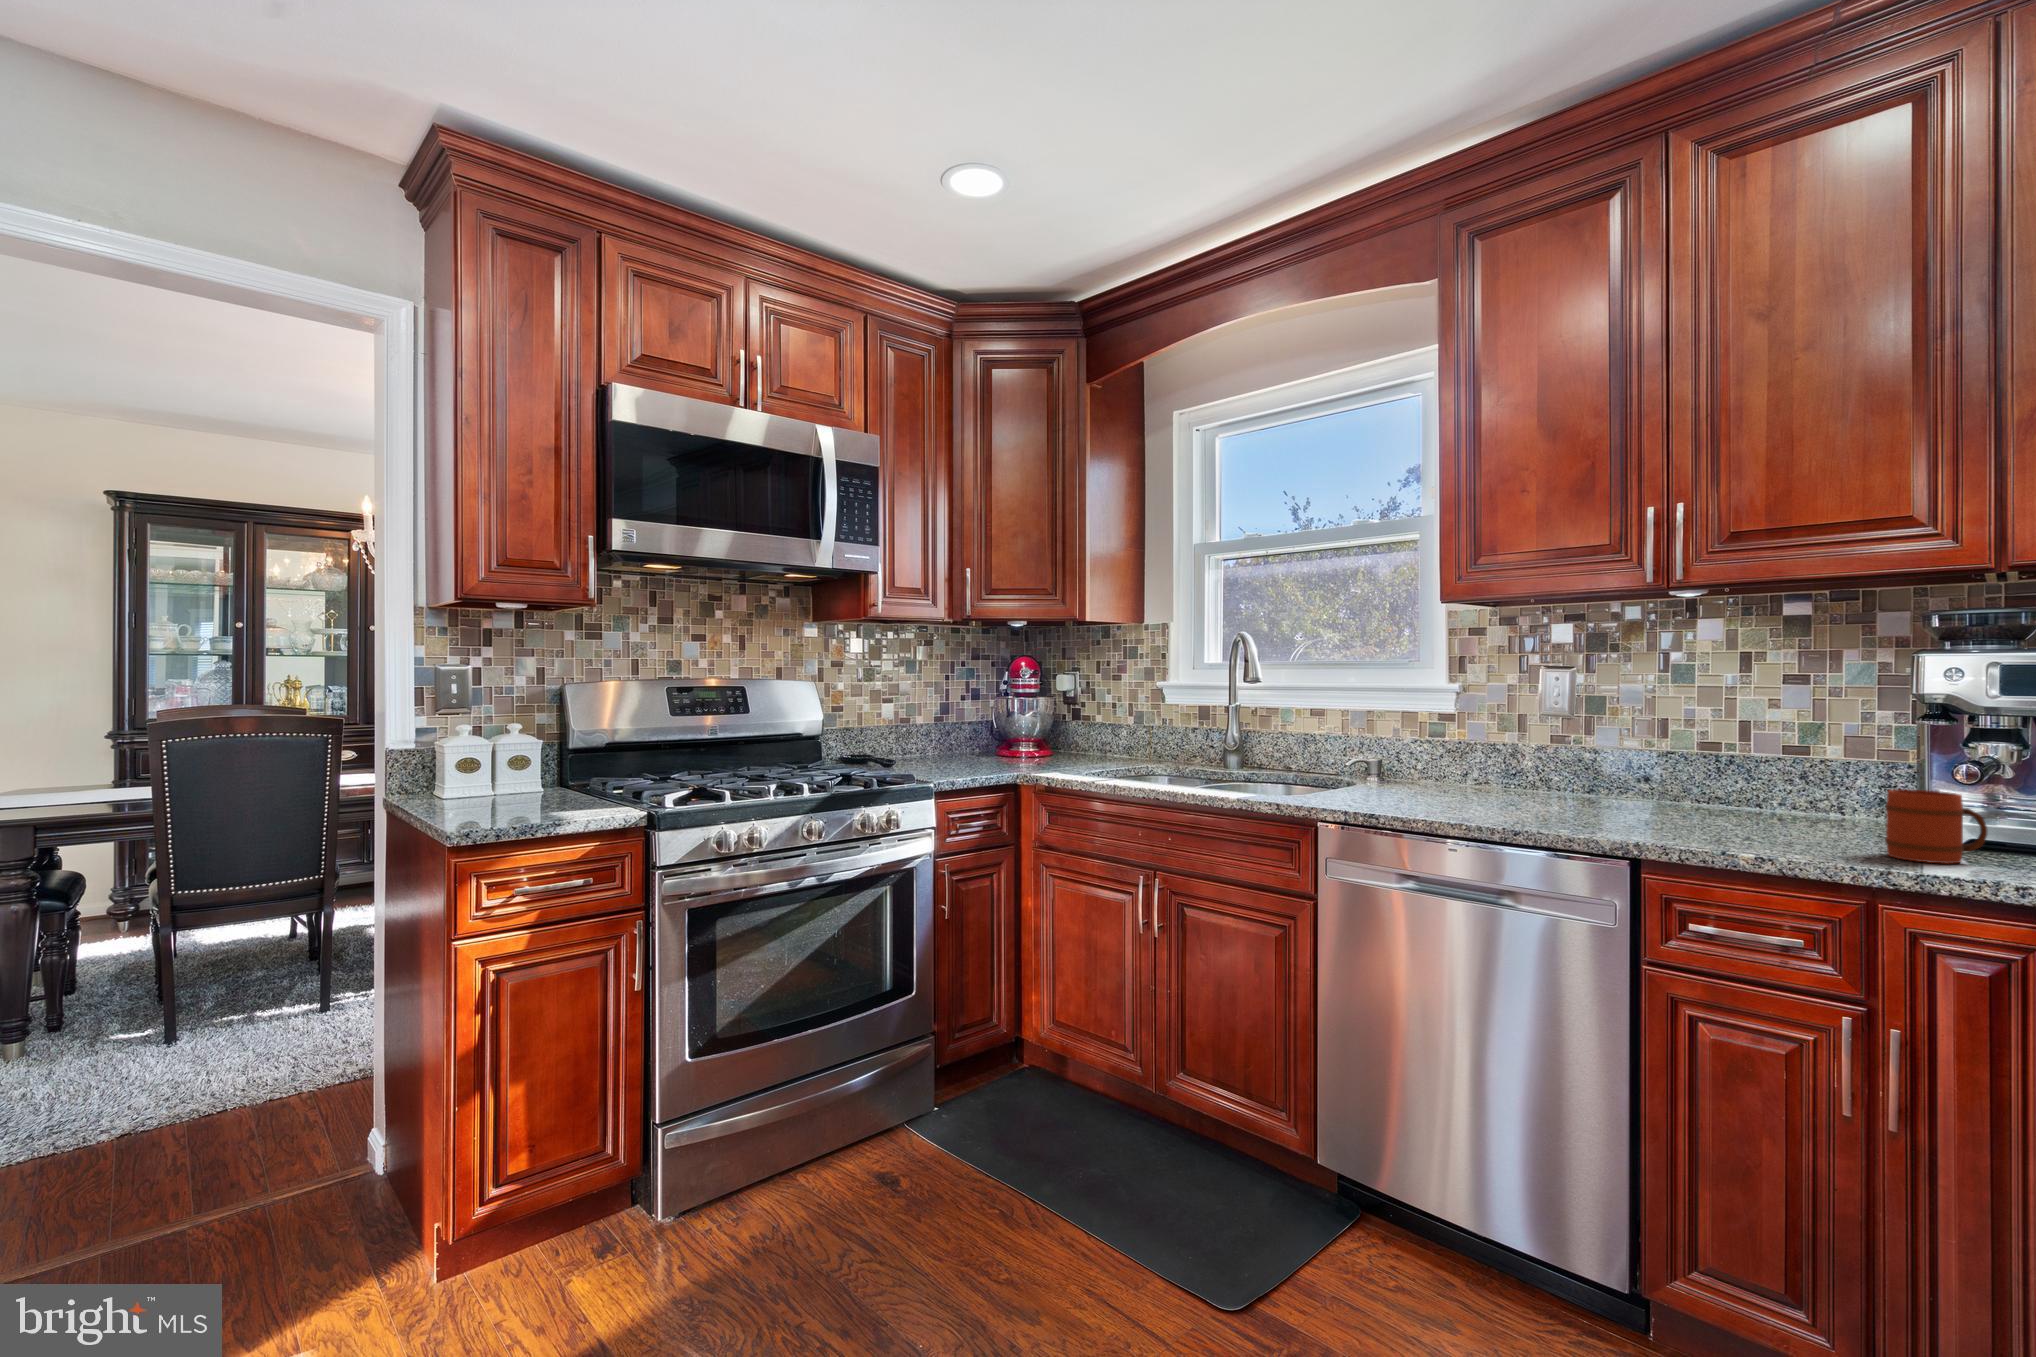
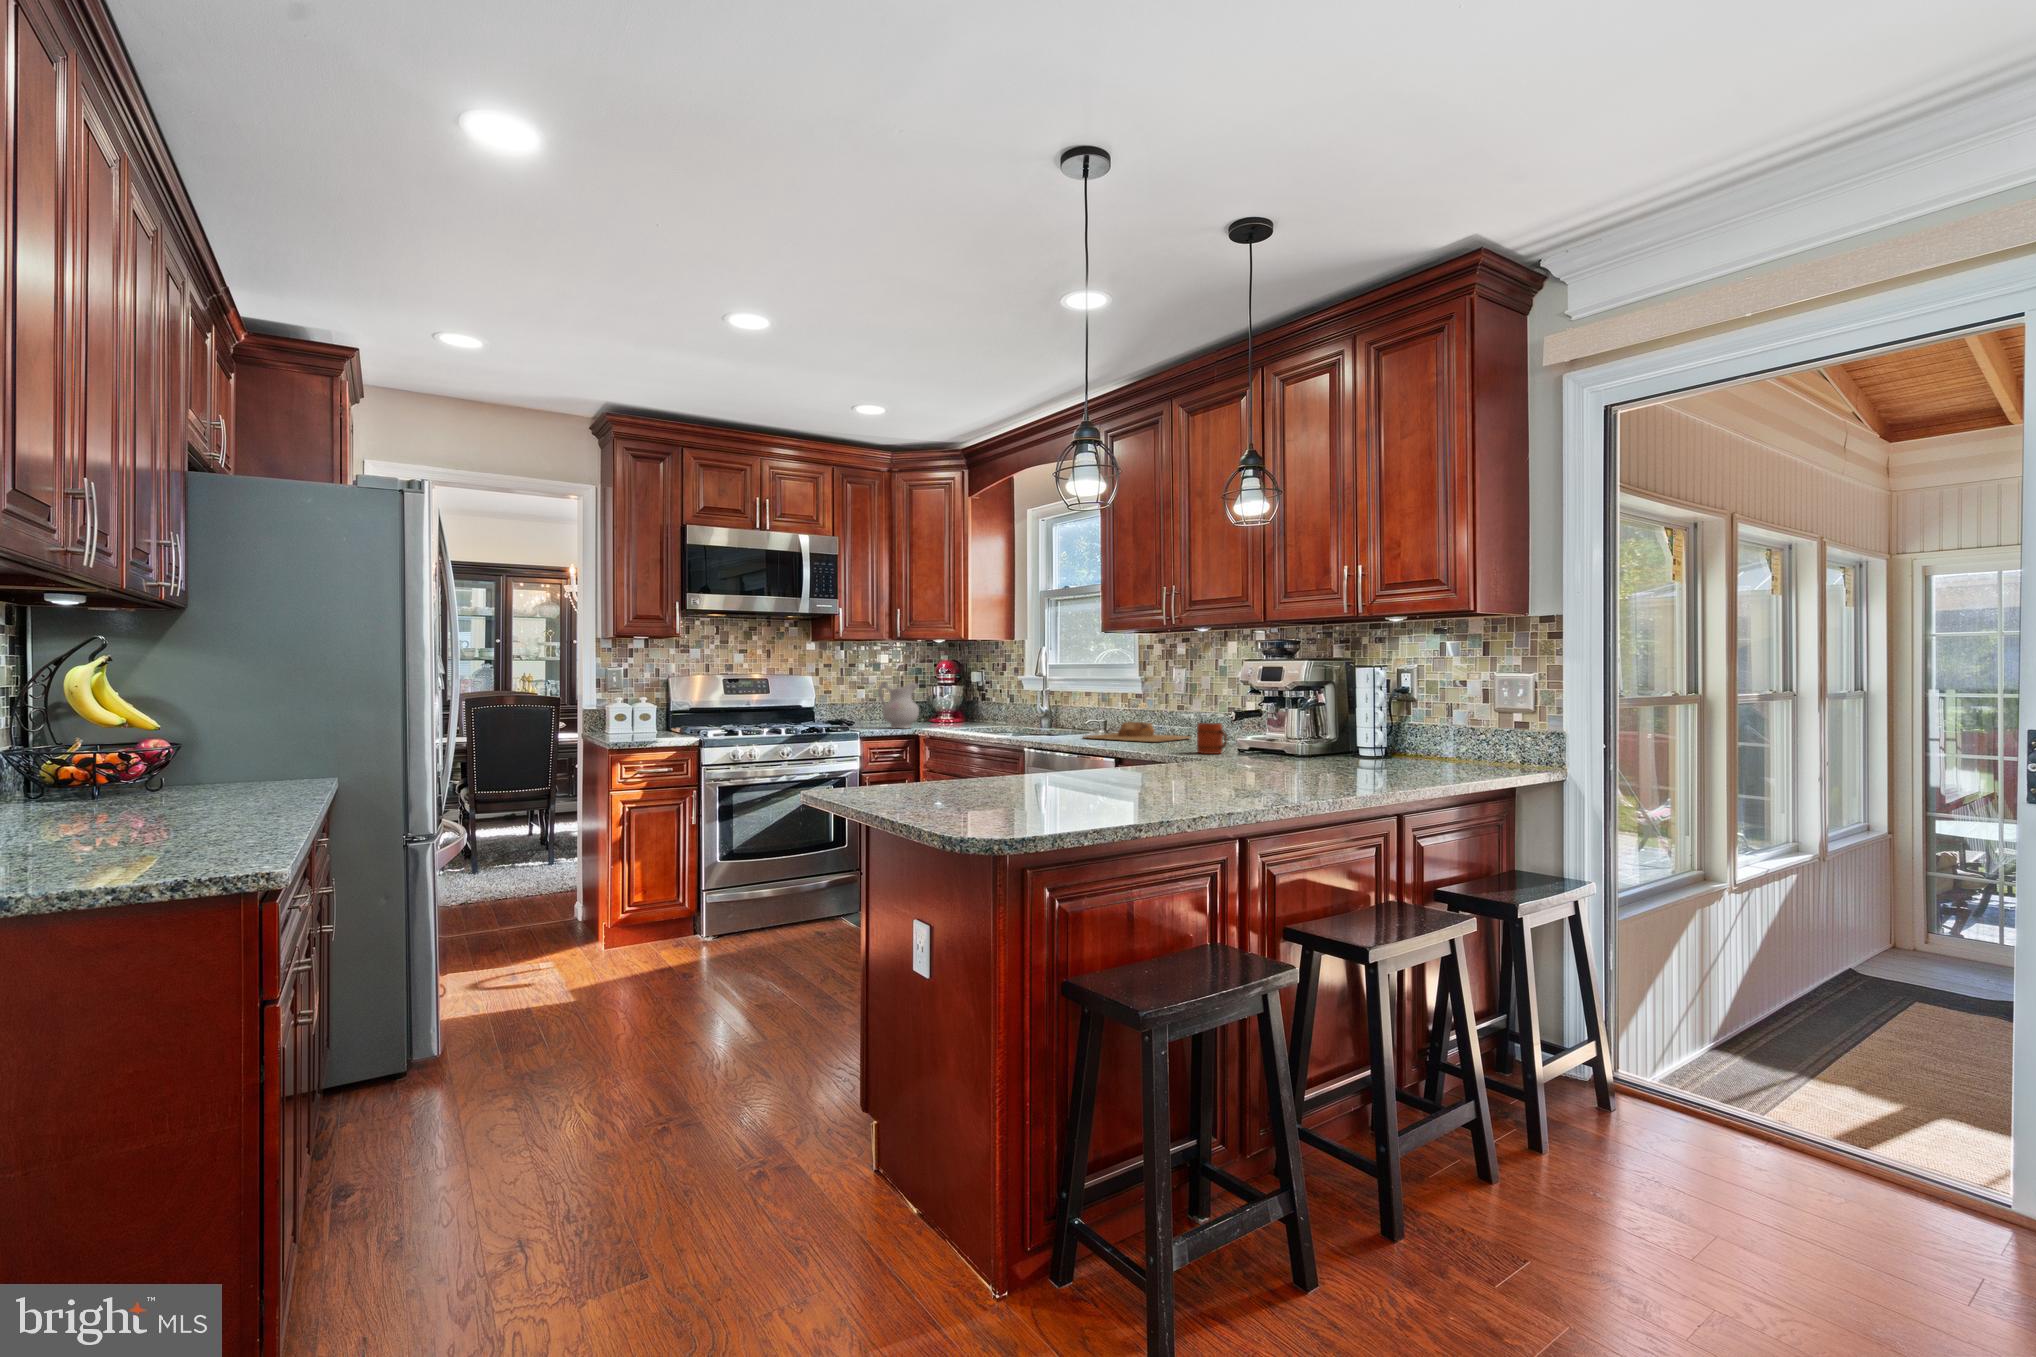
ceramic pitcher: none [952,691,1025,775] -> present [878,682,919,728]
cutting board: none [1422,769,1620,815] -> present [1083,722,1191,742]

